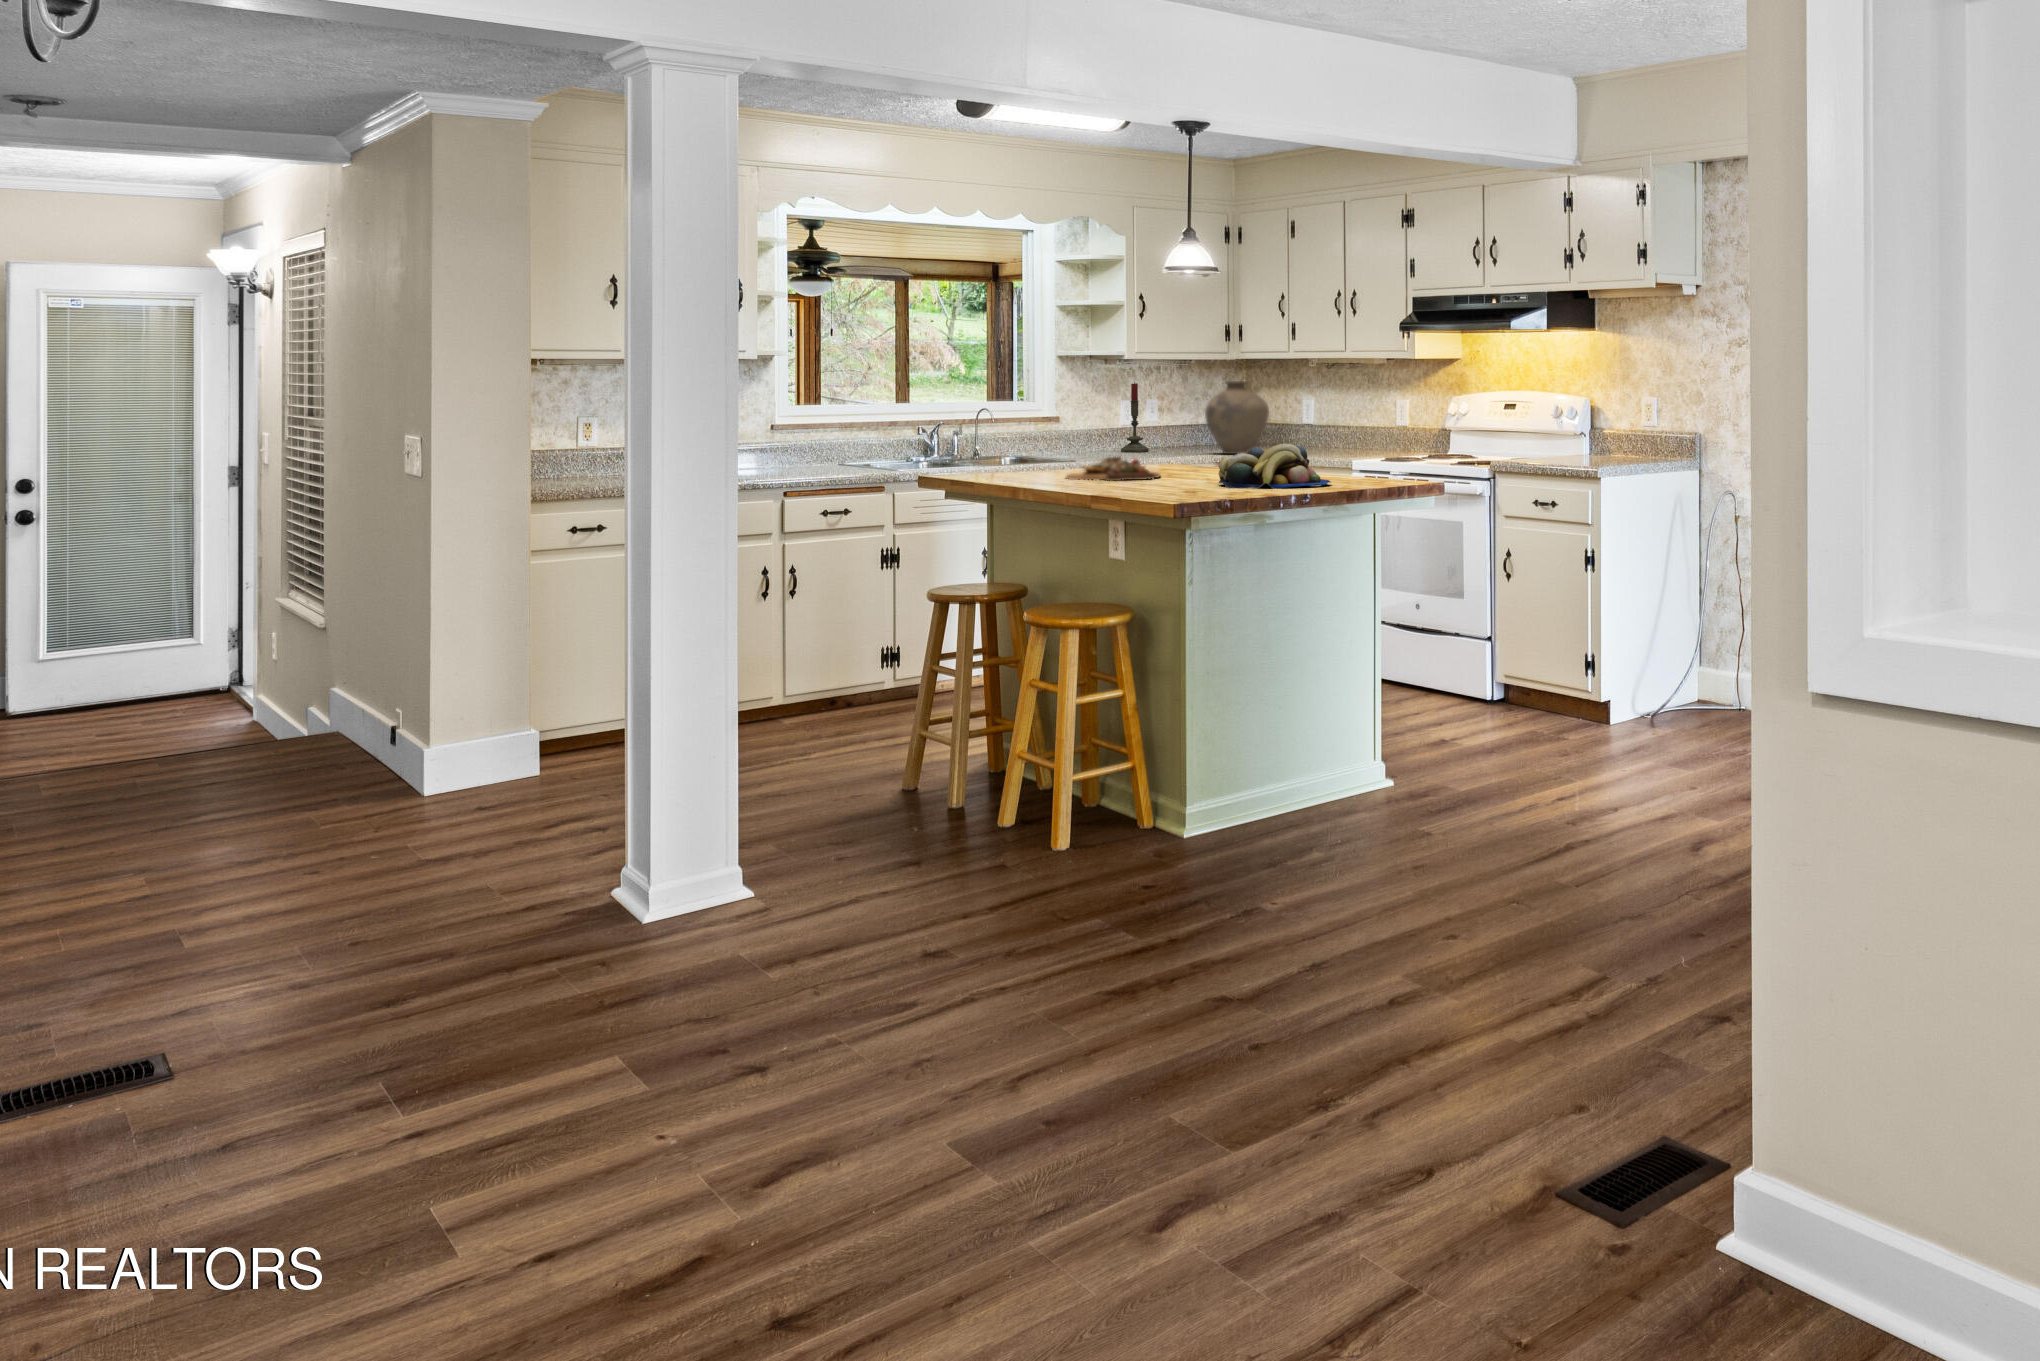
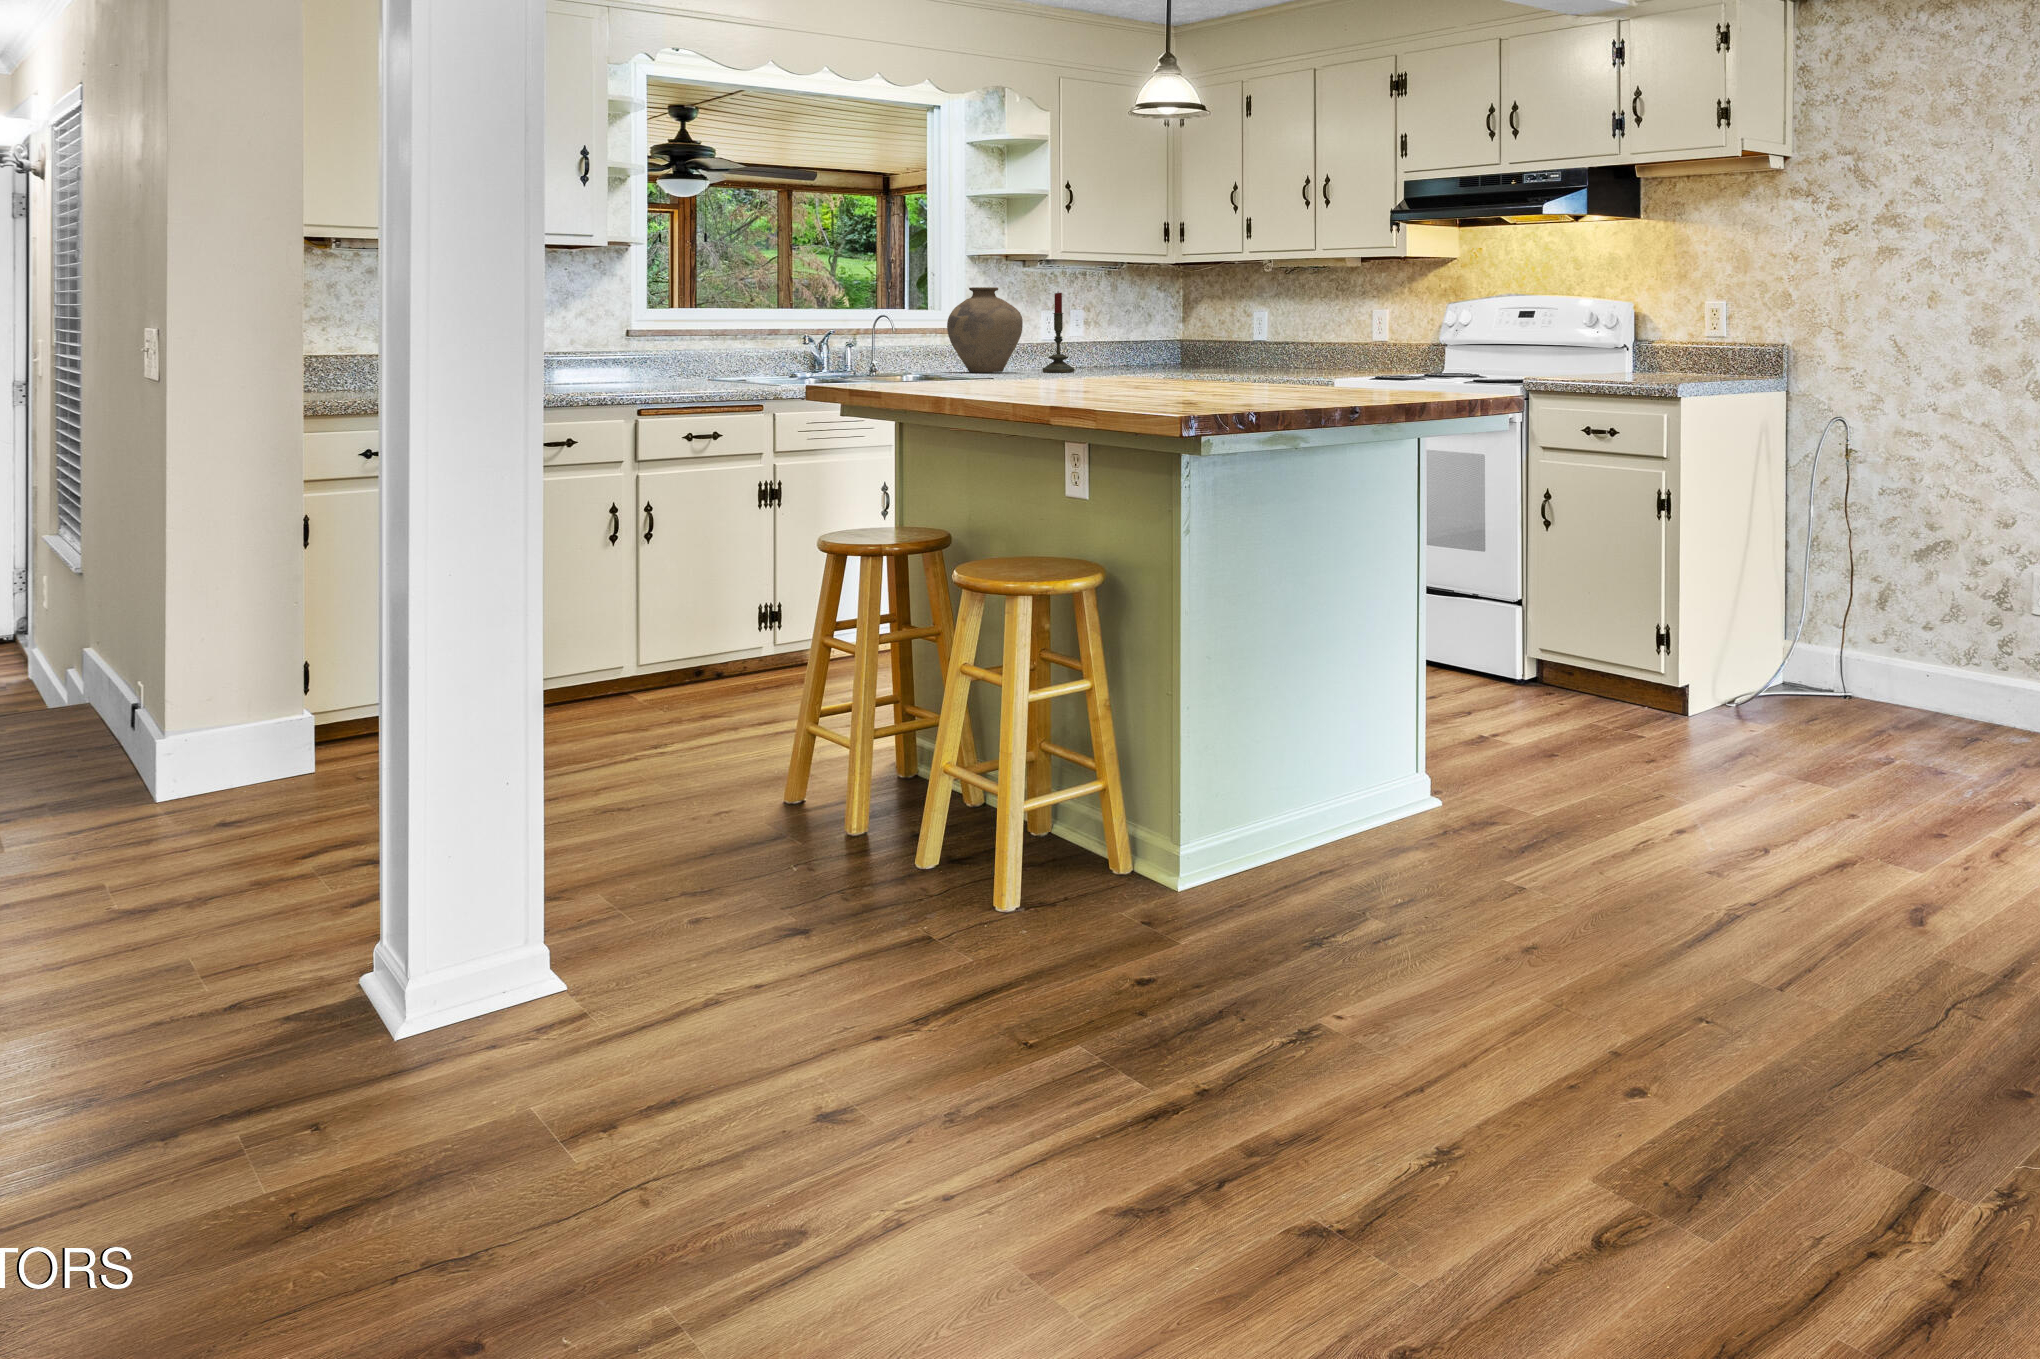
vase: present [1205,381,1269,454] -> present [947,287,1023,373]
fruit bowl: present [1218,444,1330,489] -> none [1214,339,1371,400]
cutting board: present [1066,457,1160,481] -> none [999,361,1125,392]

